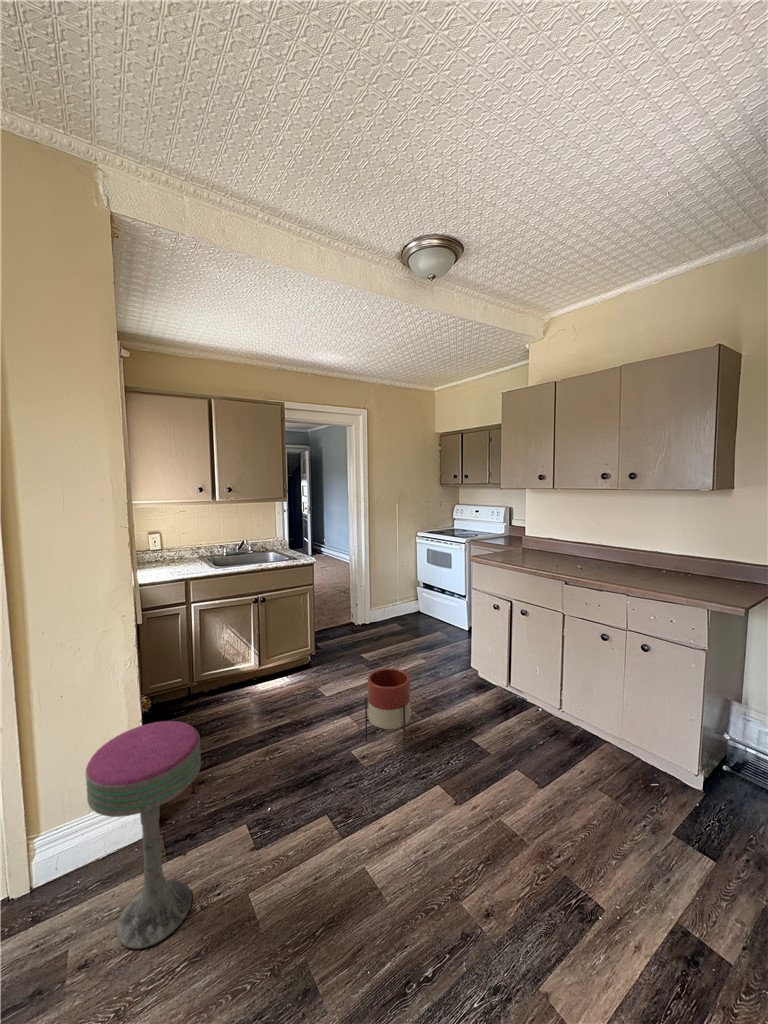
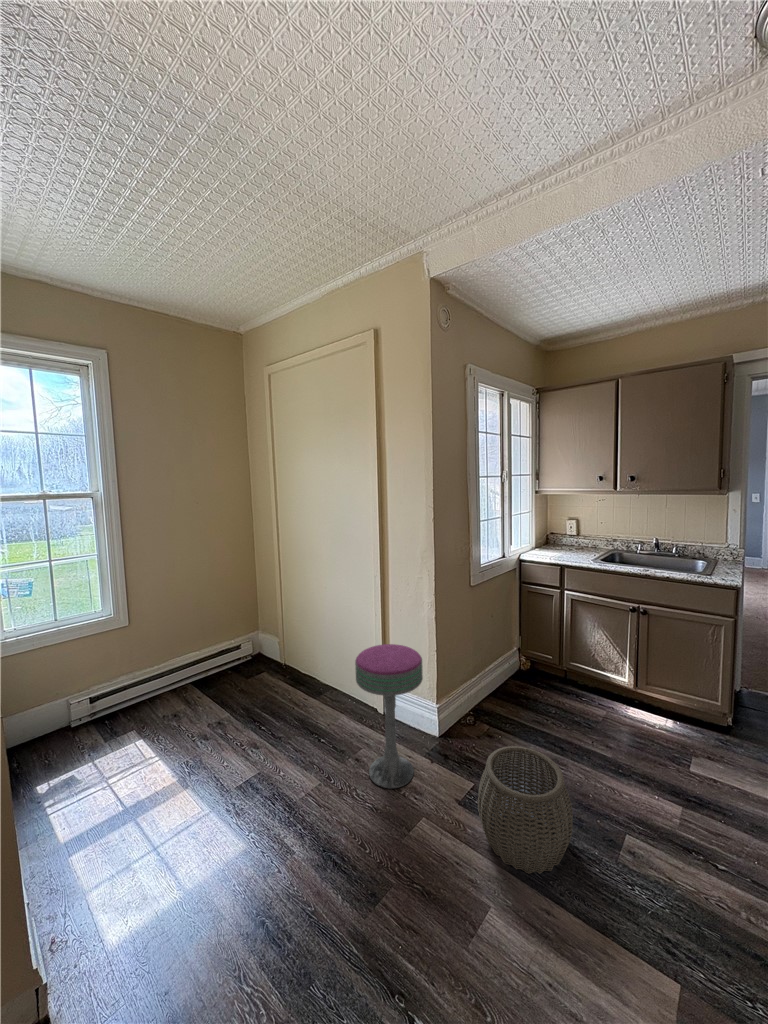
planter: present [365,668,411,751] -> none [660,759,747,907]
woven basket: none [282,730,365,841] -> present [477,746,573,874]

